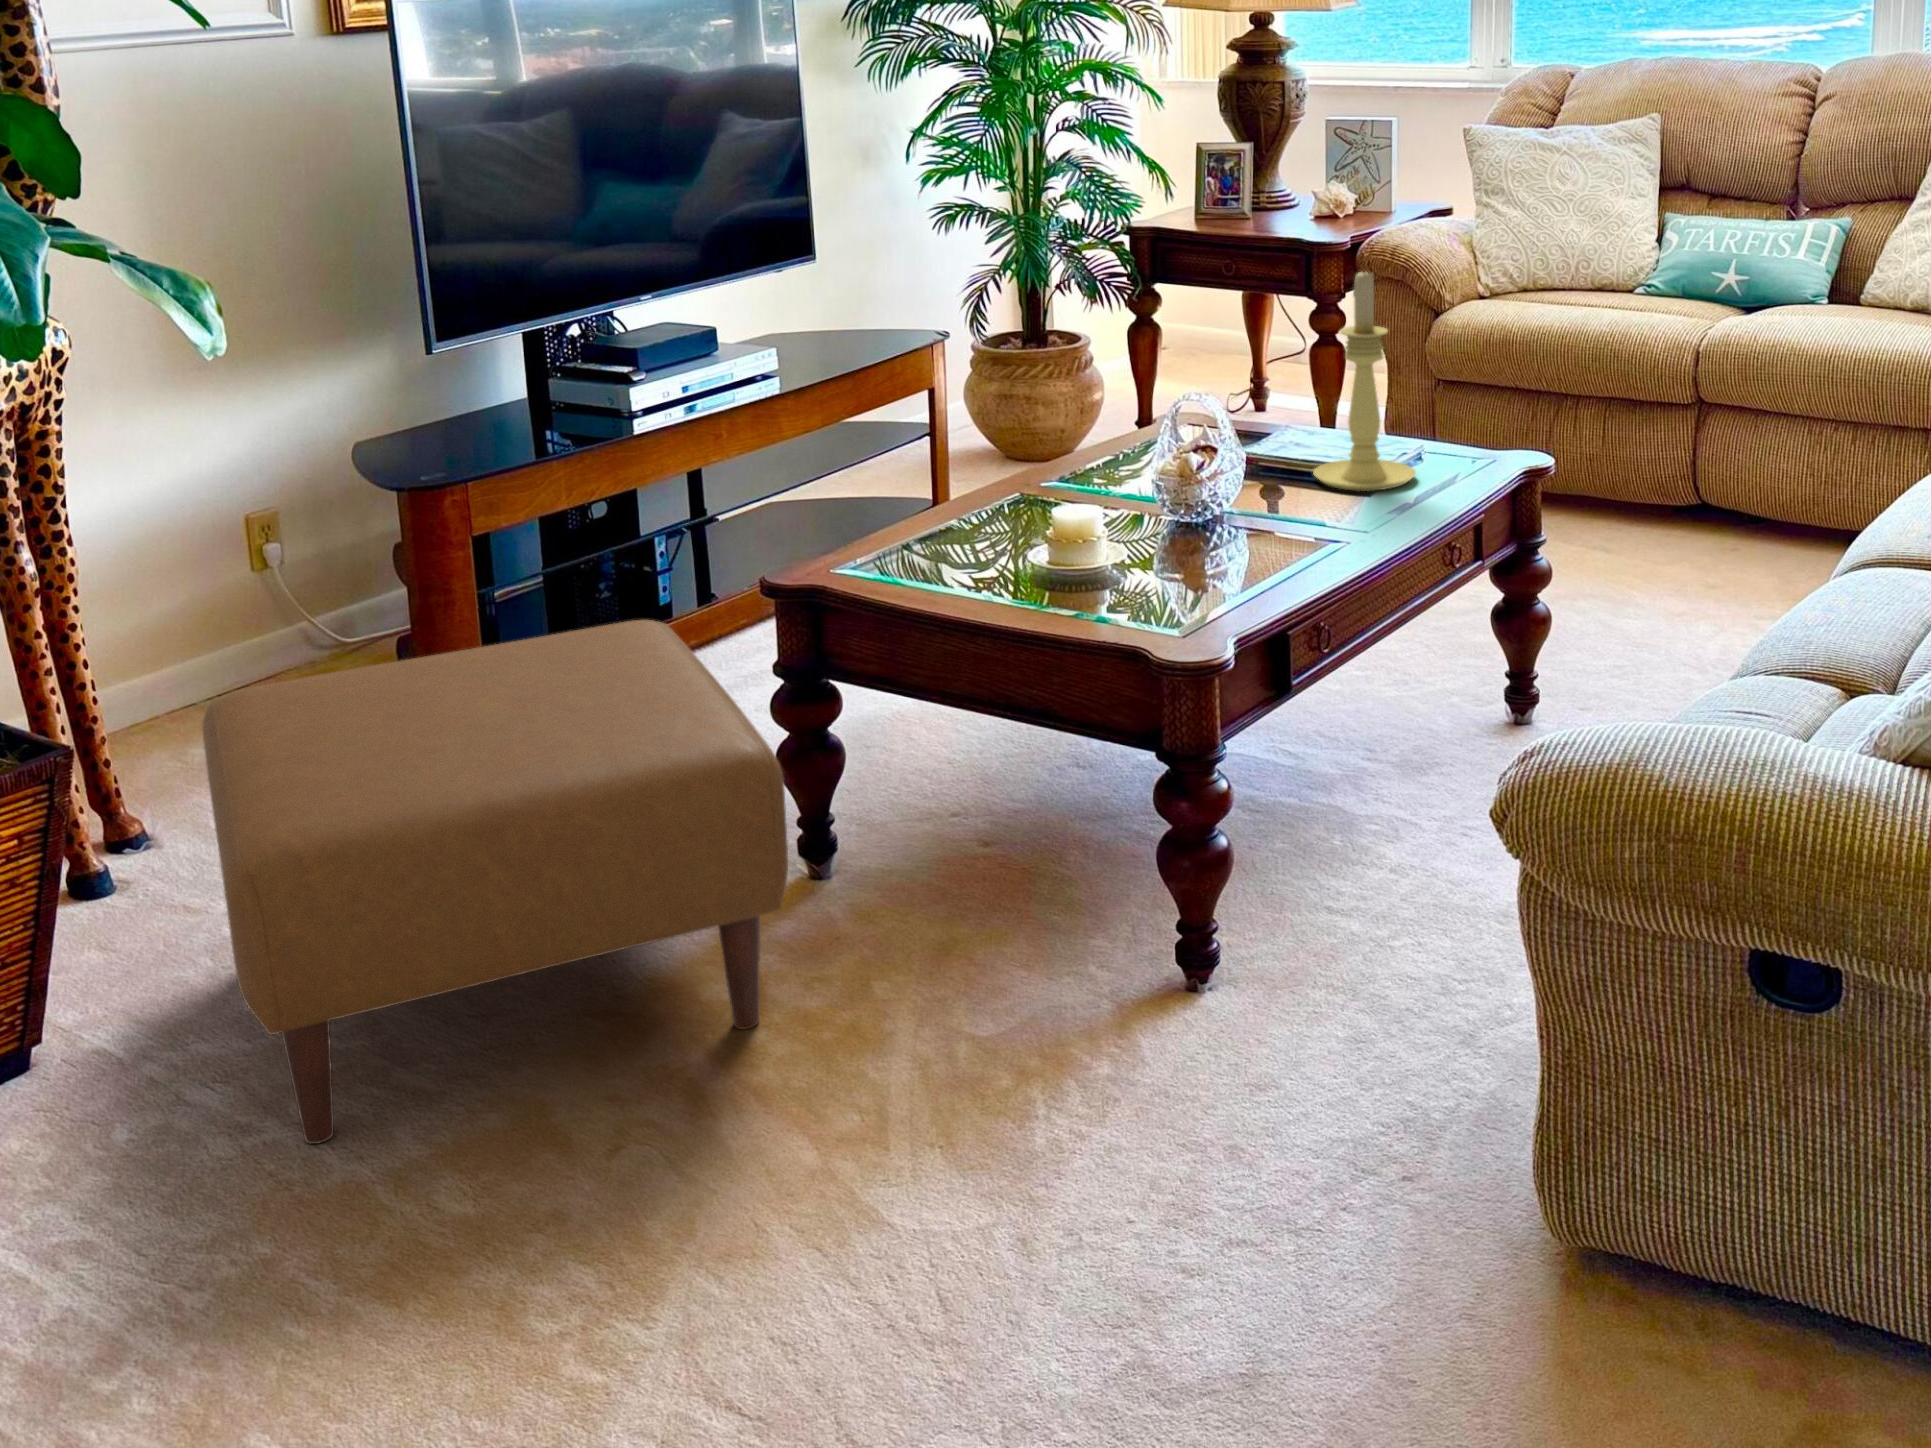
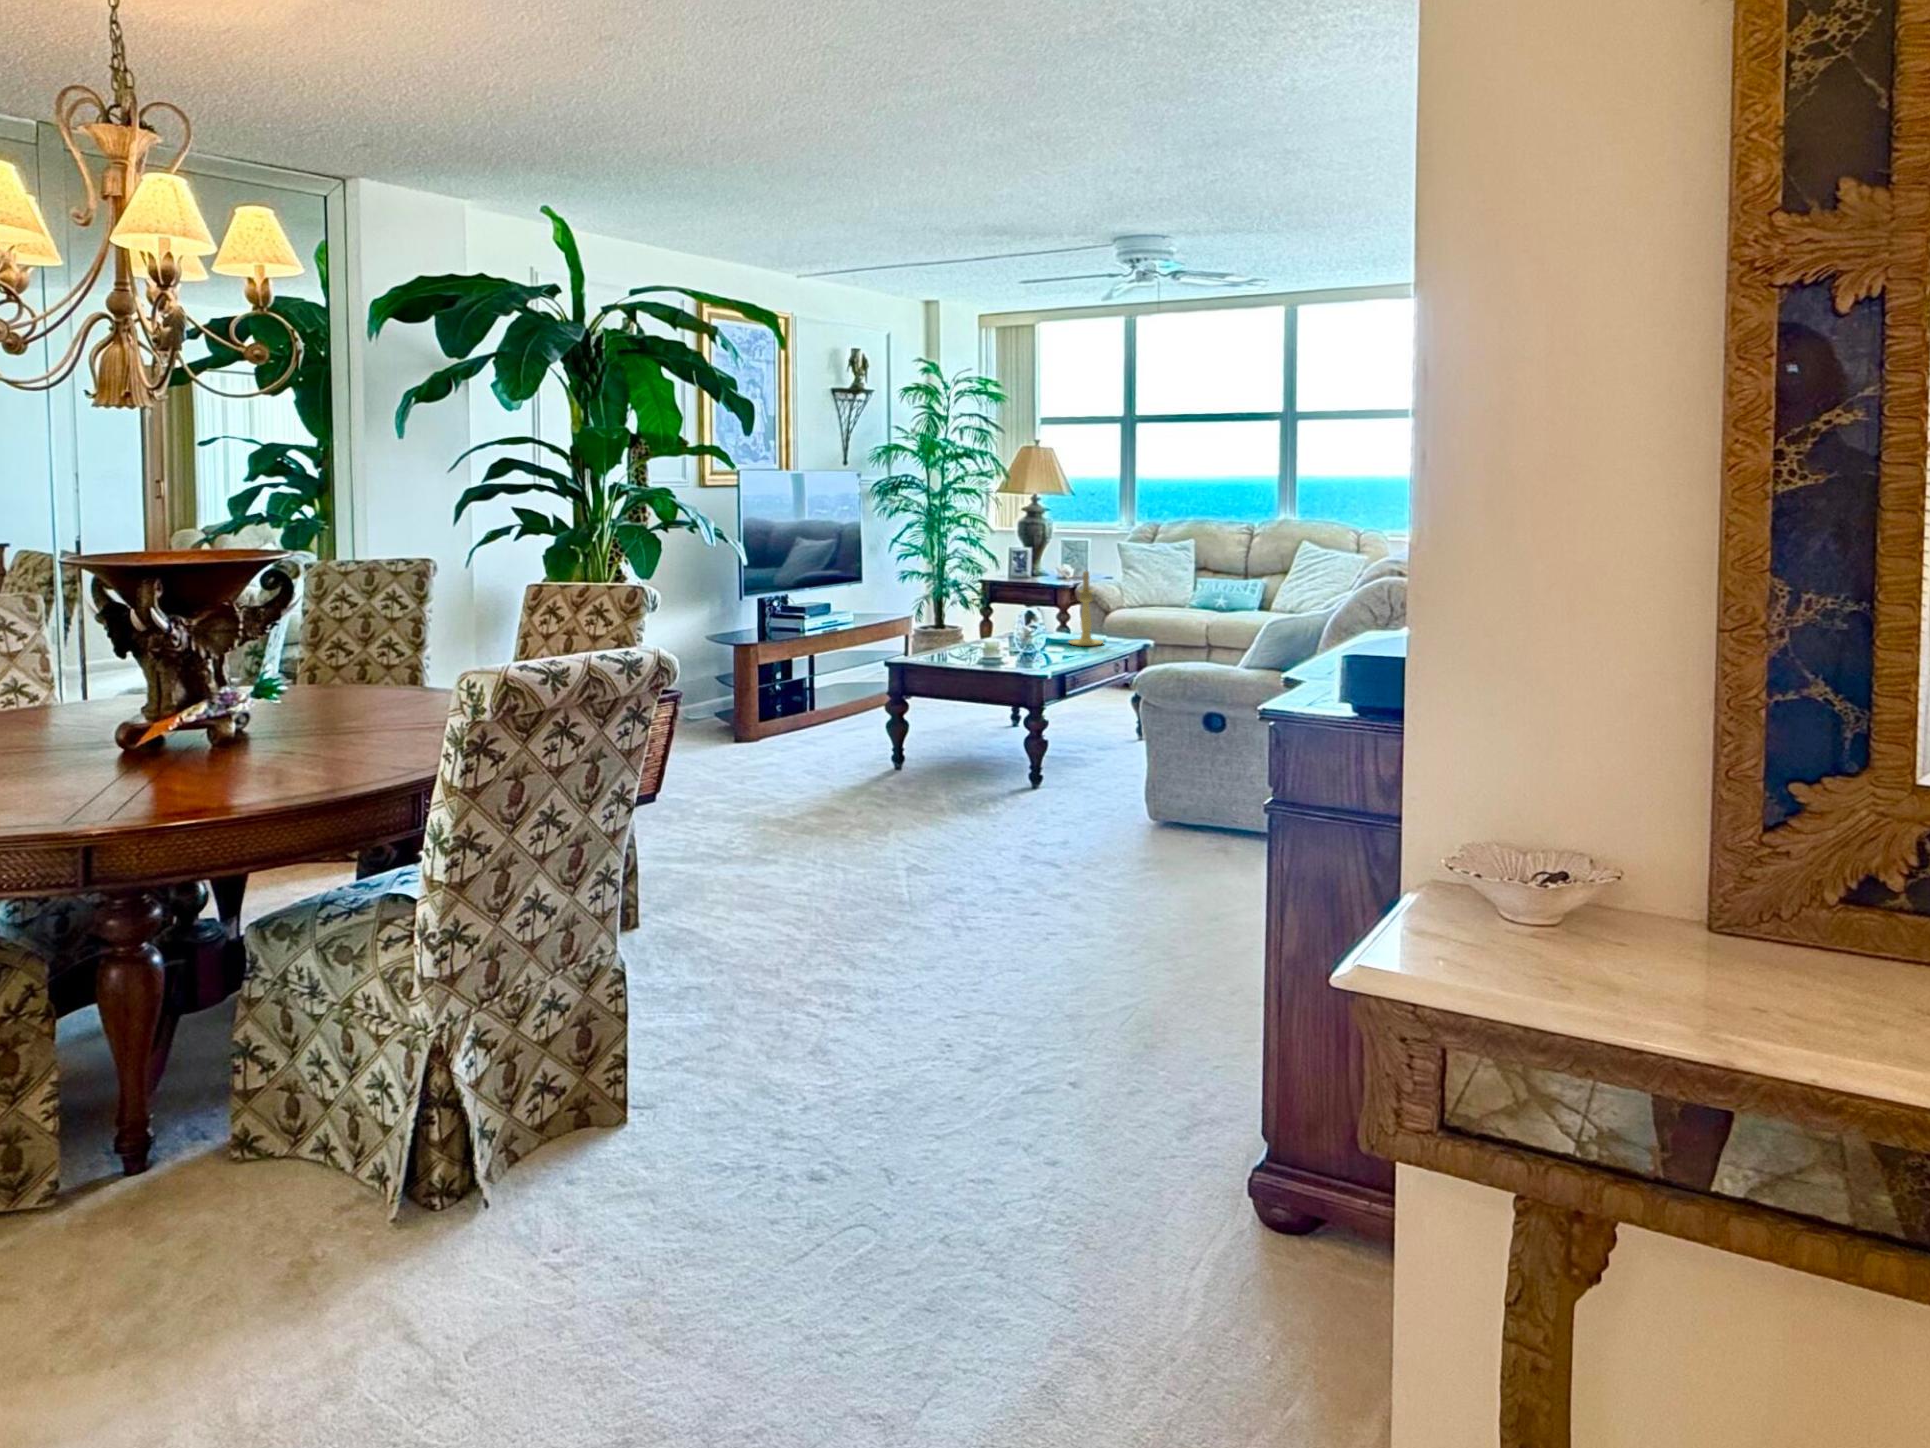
ottoman: present [202,620,788,1144] -> none [709,677,910,811]

